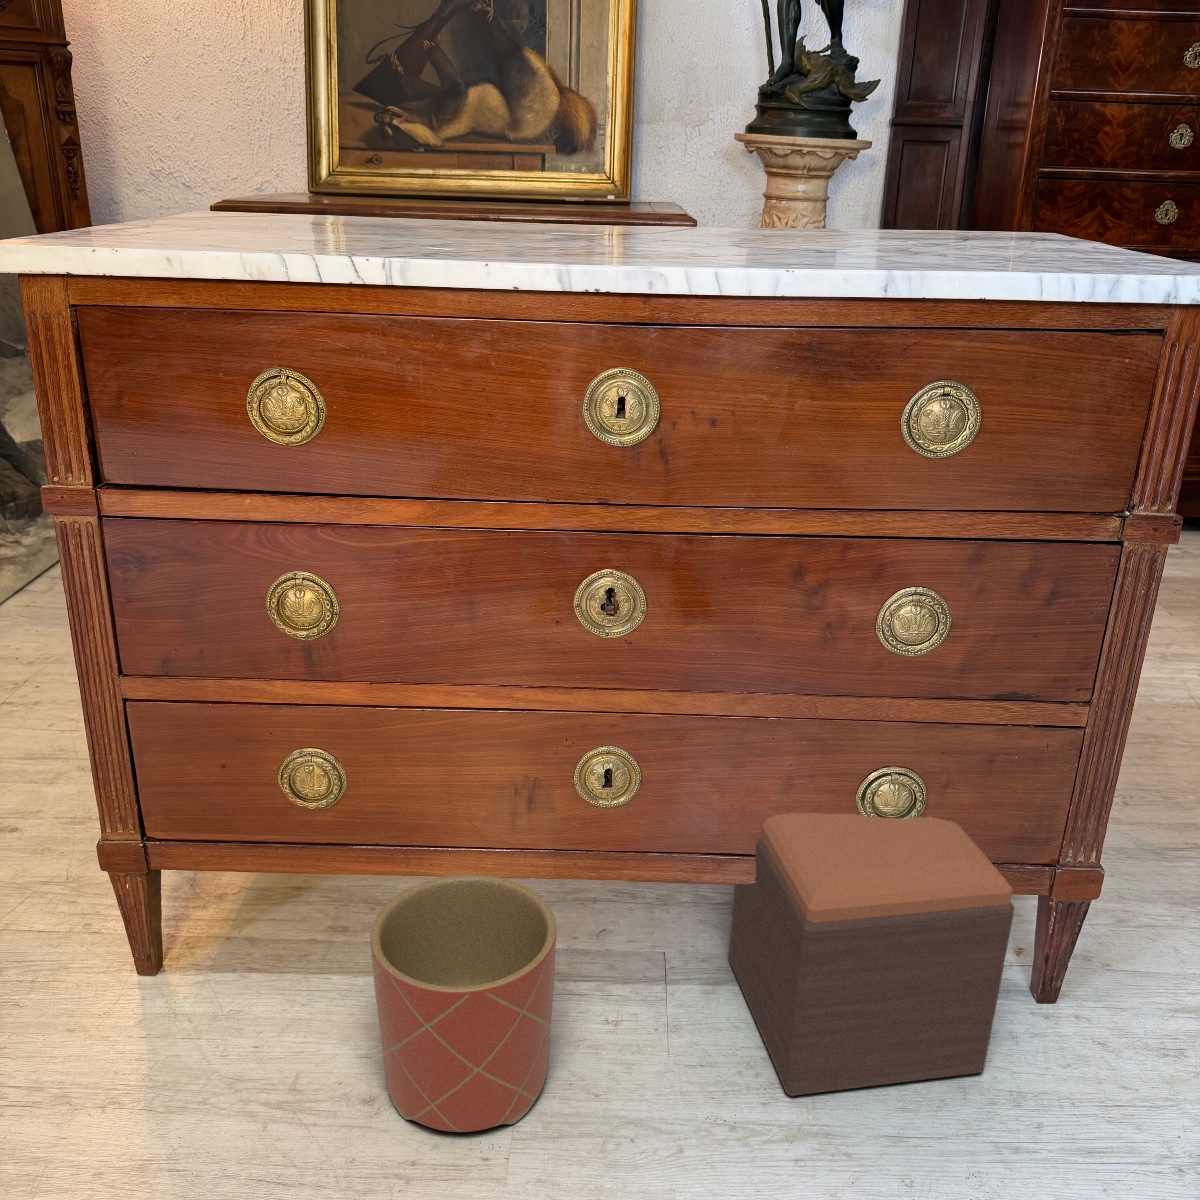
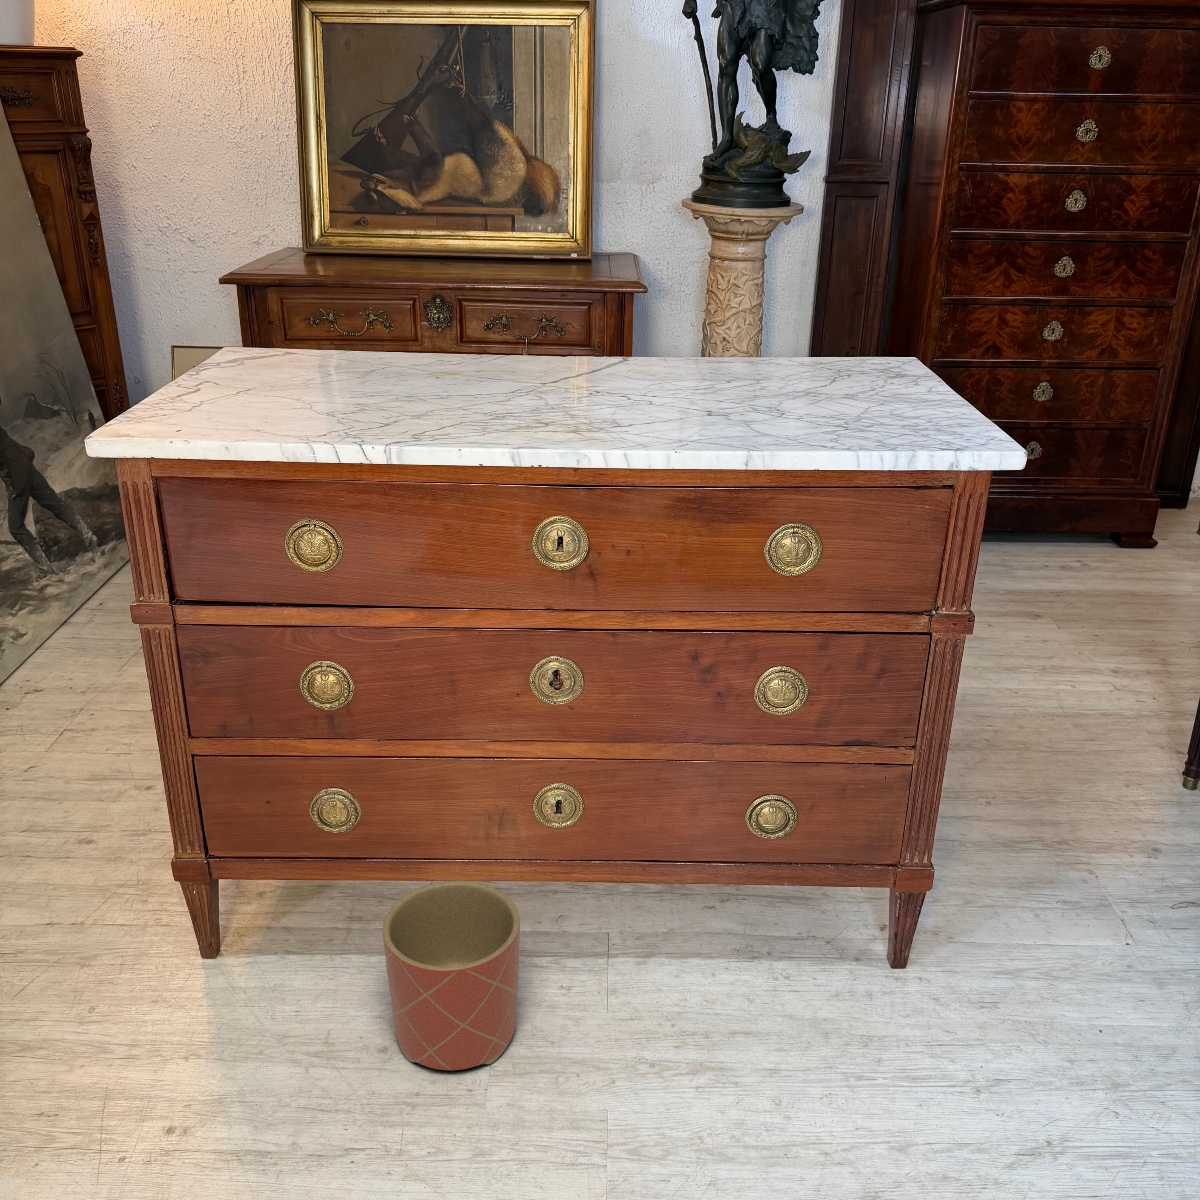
footstool: present [729,813,1015,1096] -> none [657,799,858,1040]

